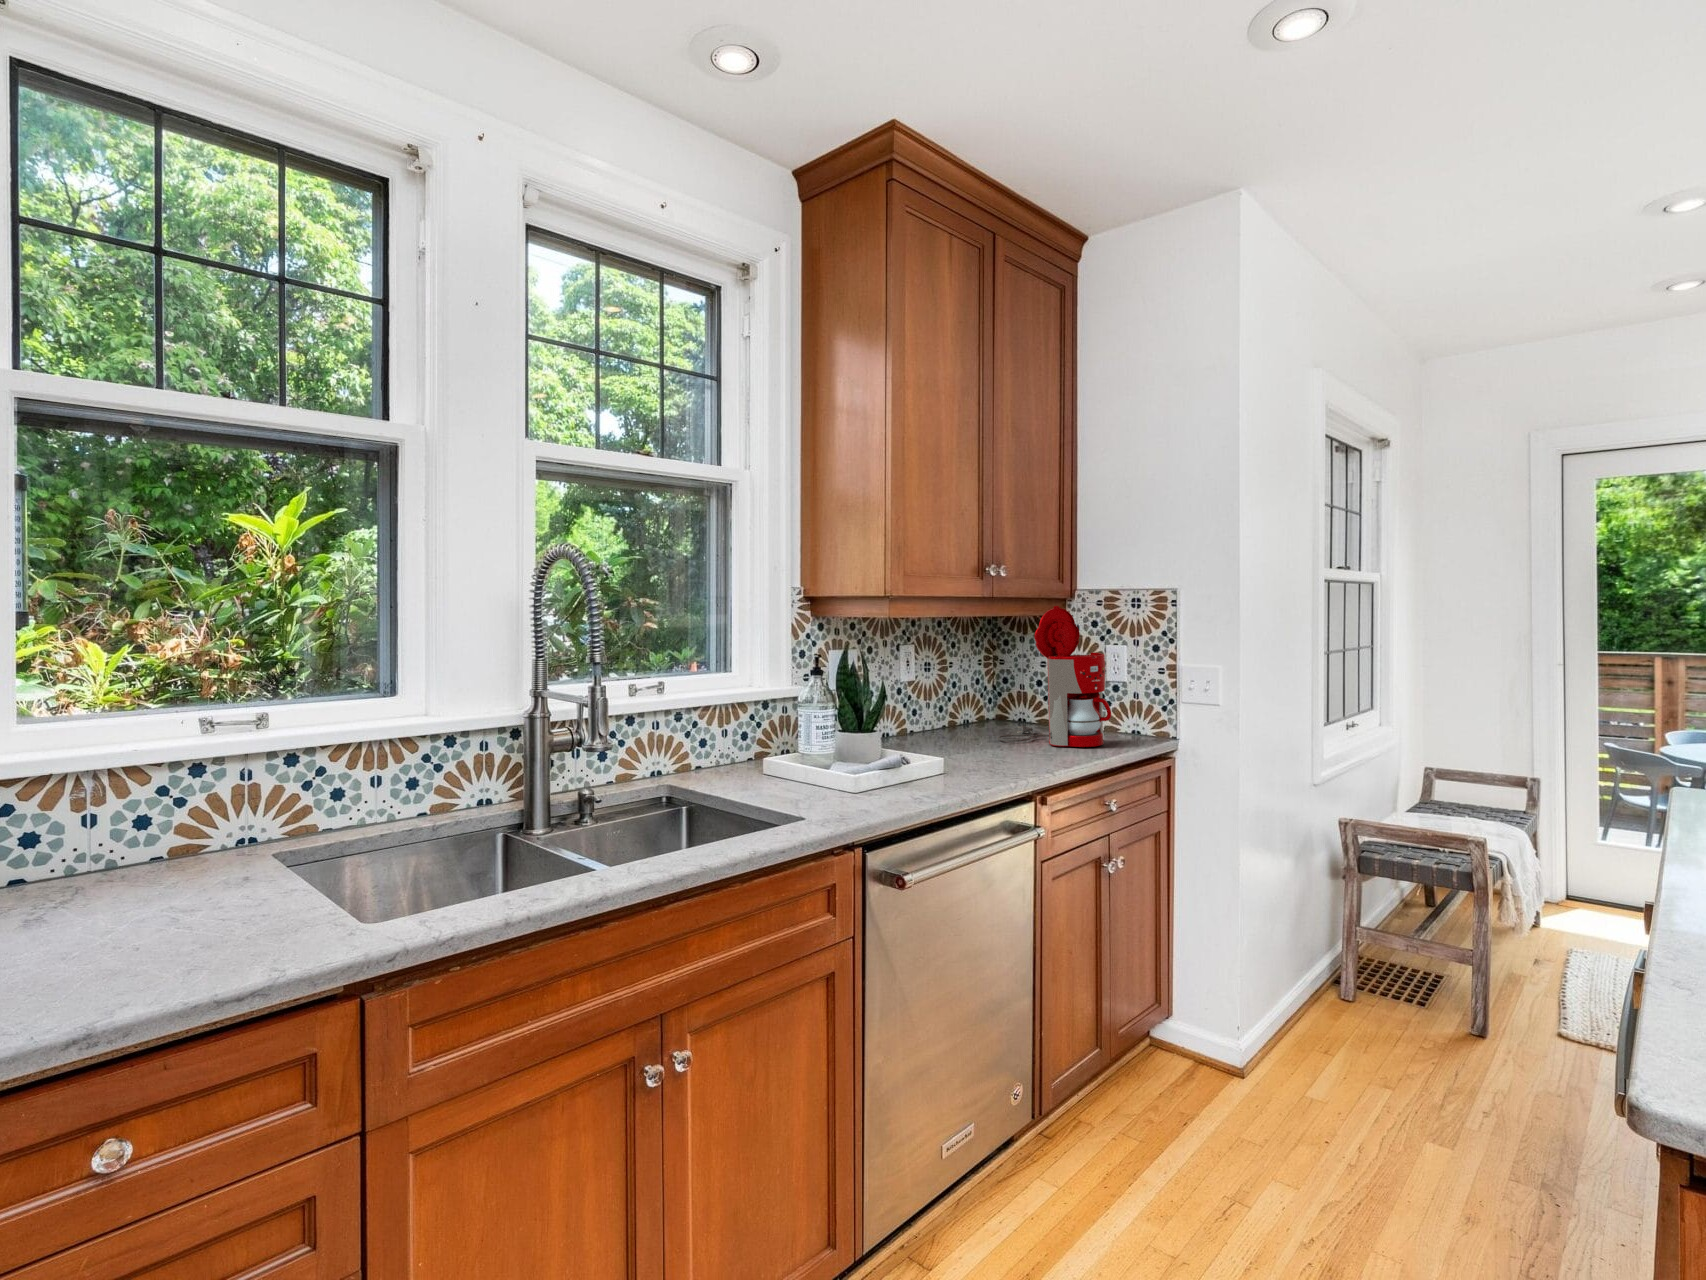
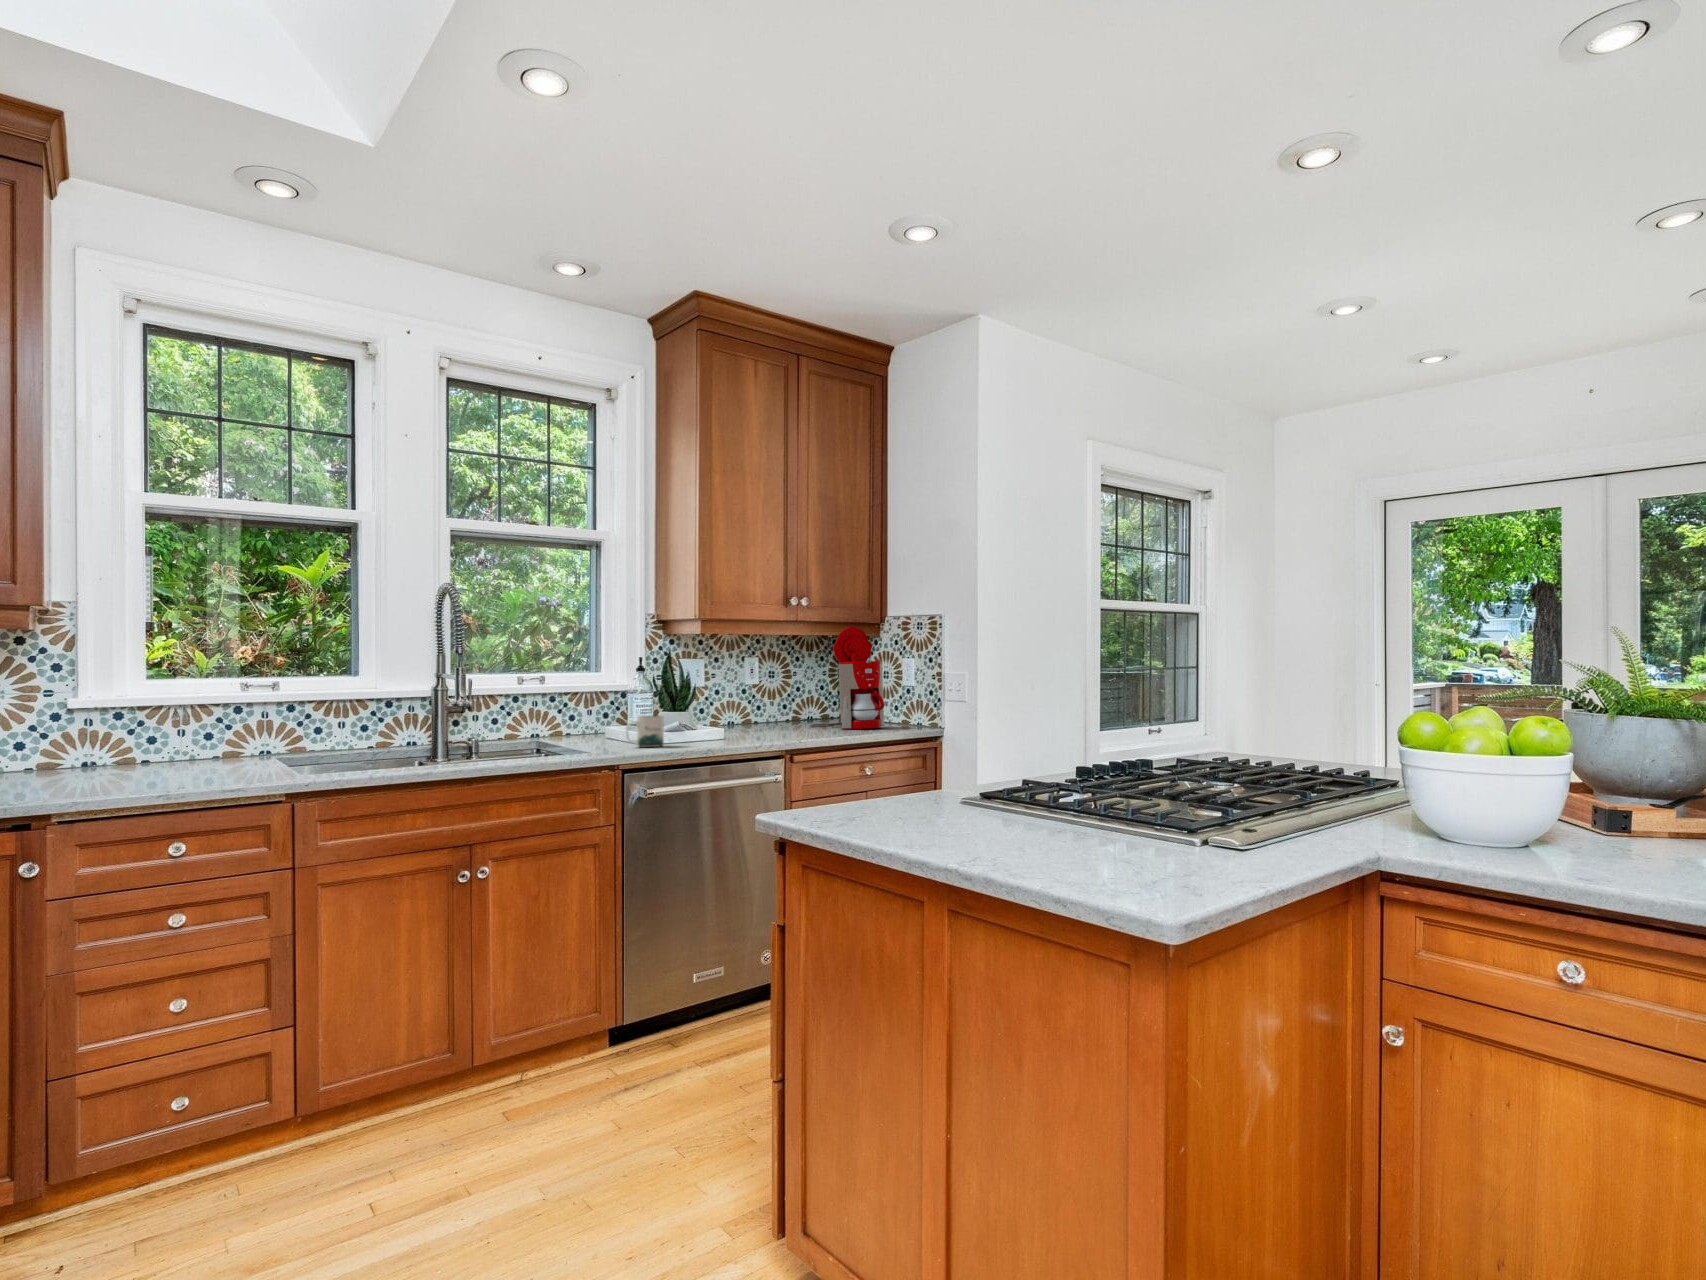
mug: none [835,754,888,806] -> present [626,716,664,747]

